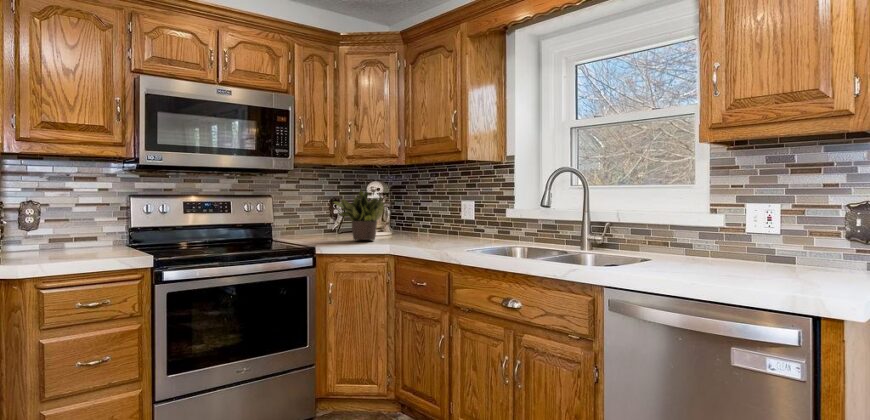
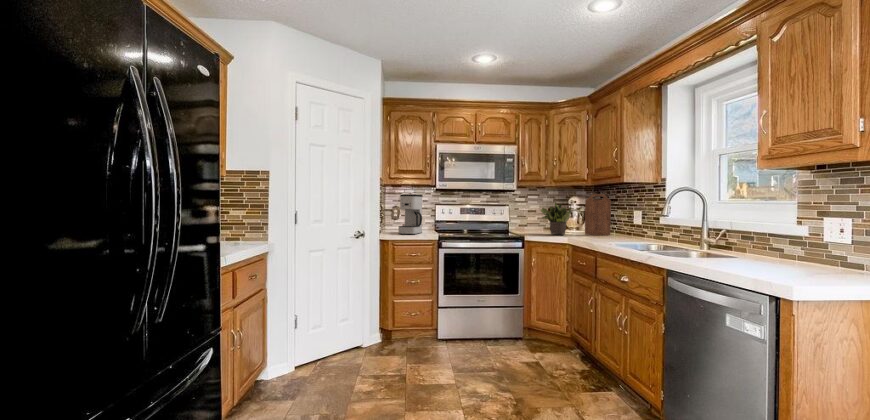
coffee maker: none [34,172,101,263] -> present [399,195,422,234]
cutting board: none [398,178,431,238] -> present [585,194,611,235]

